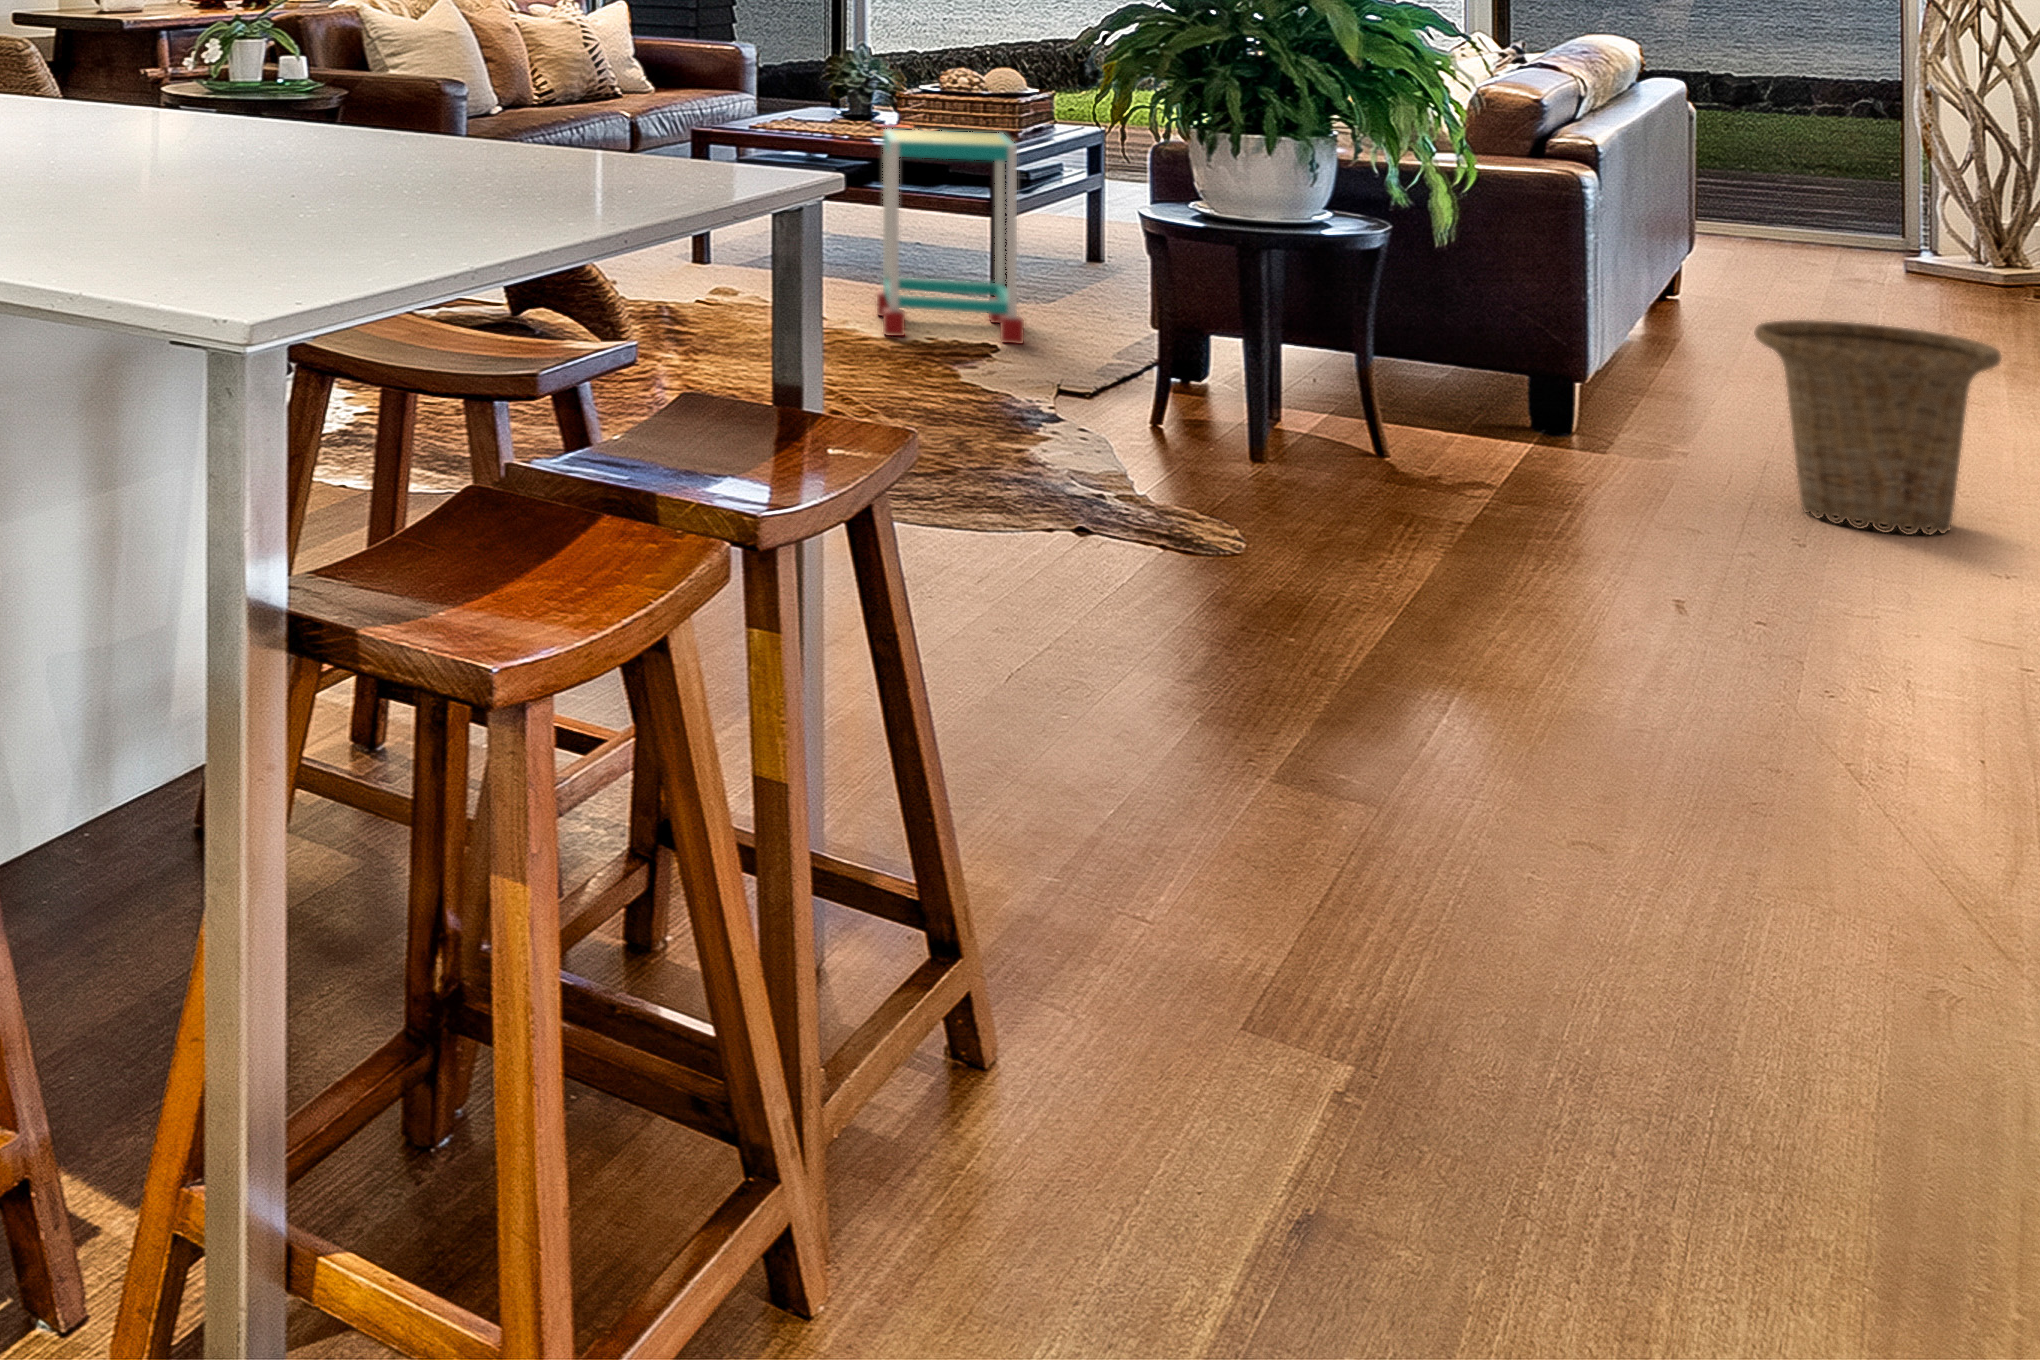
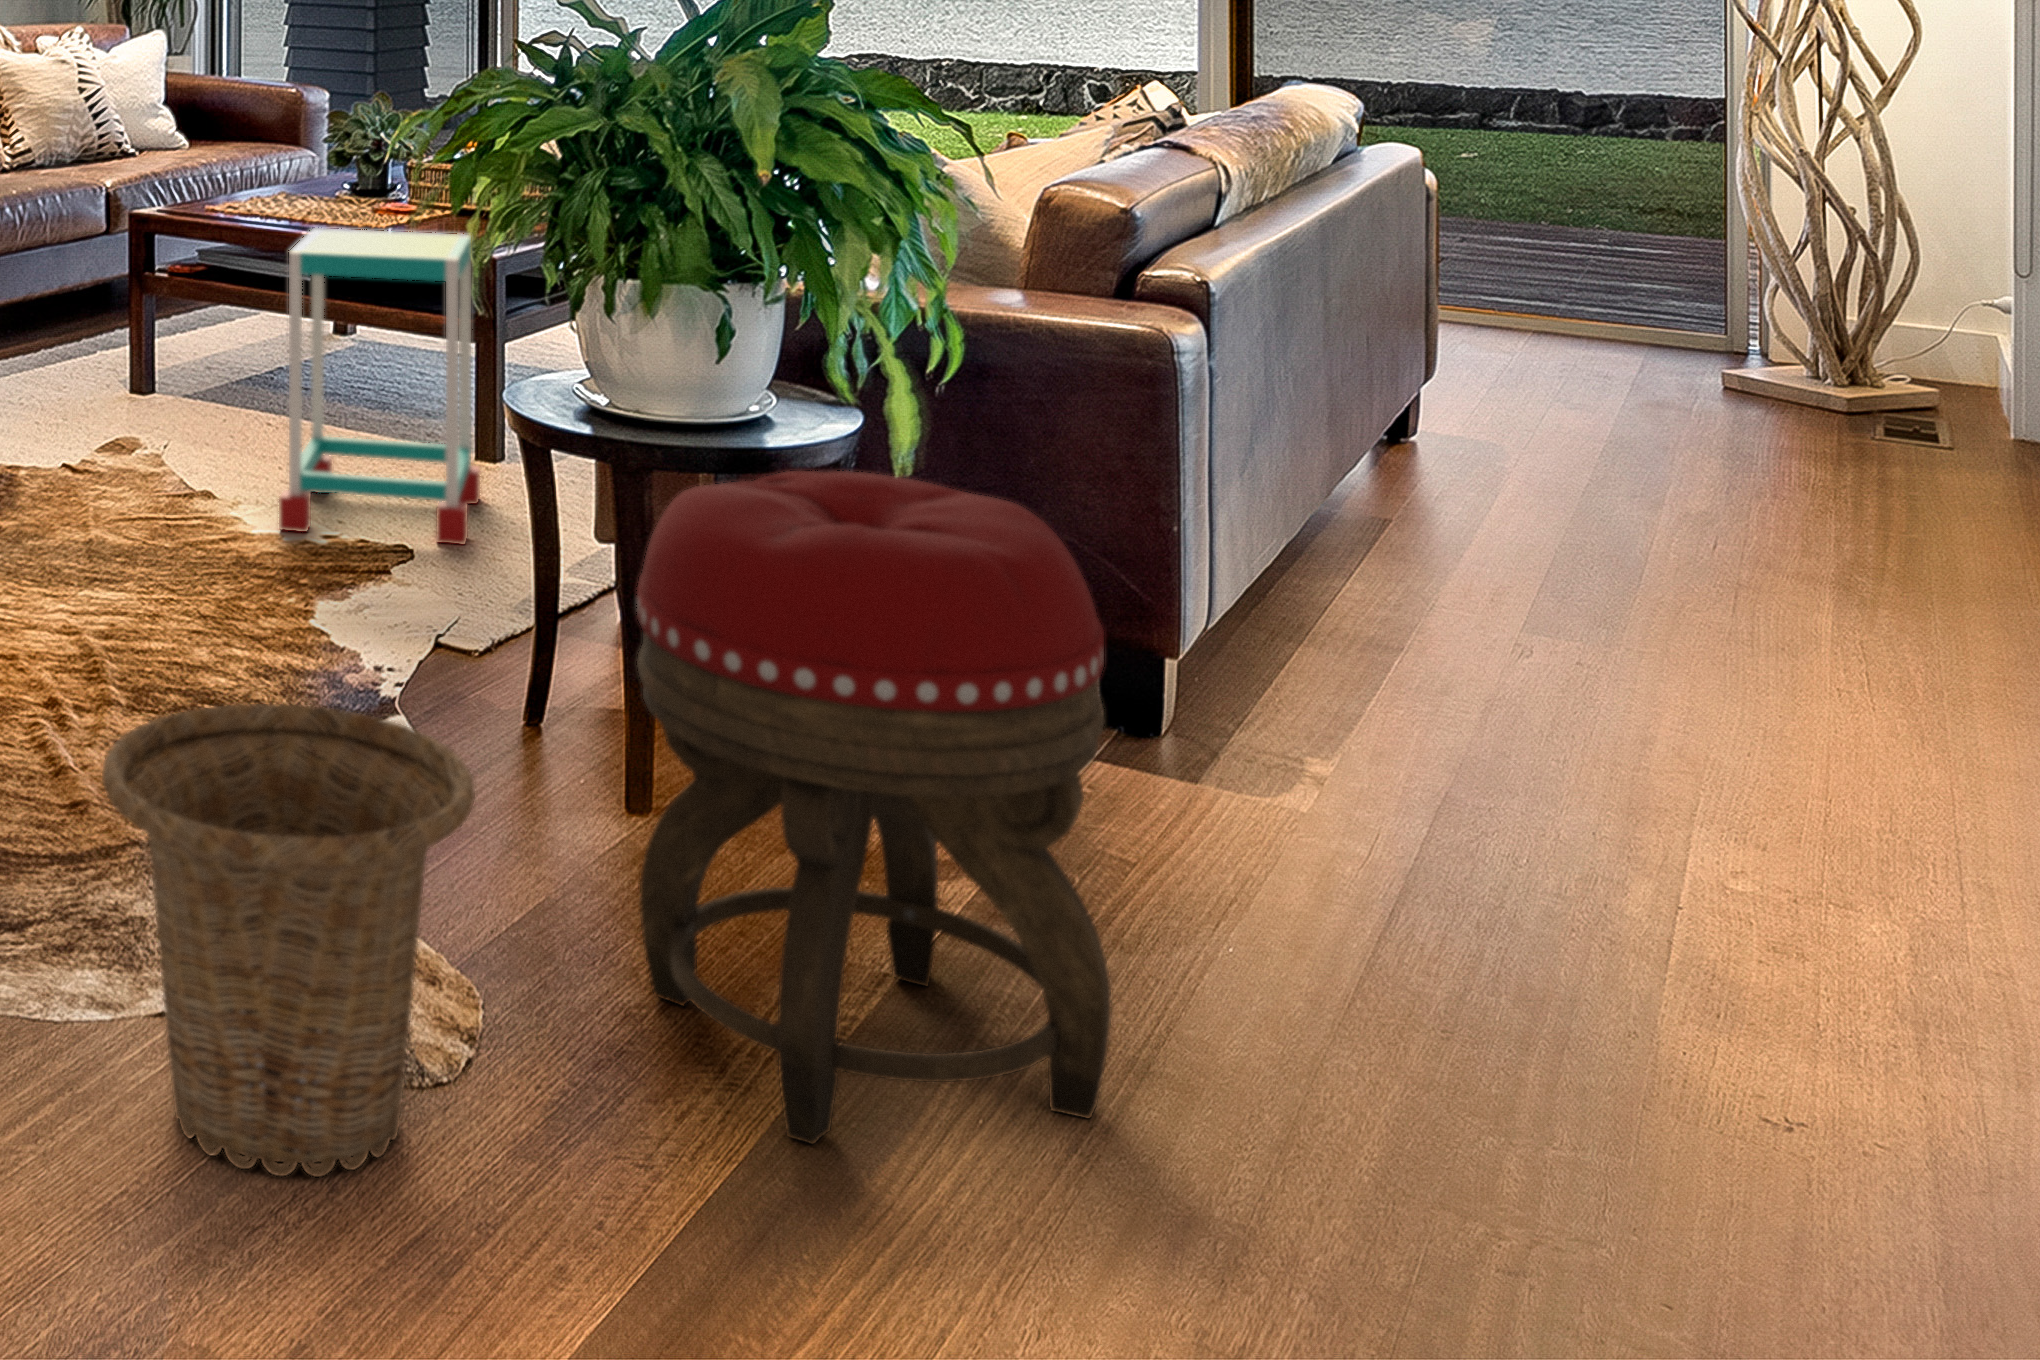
footstool: none [1326,229,1634,581] -> present [637,471,1112,1144]
basket: present [1755,320,2001,535] -> present [102,704,475,1177]

